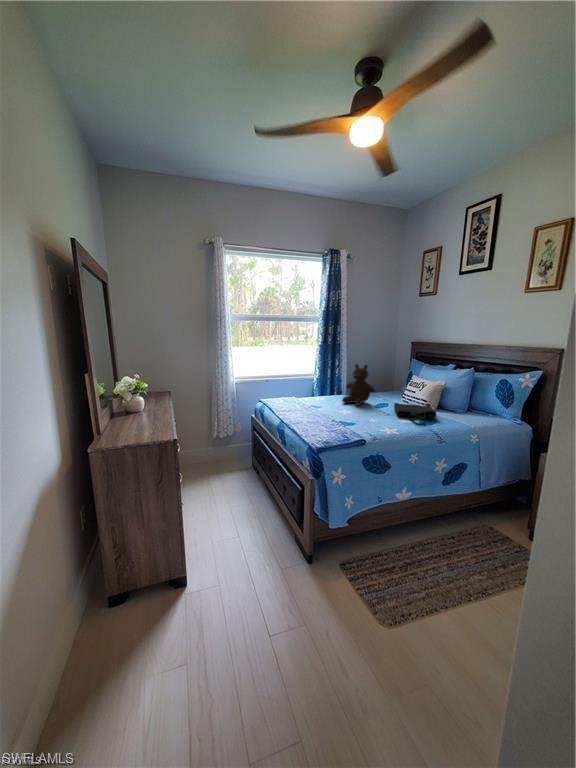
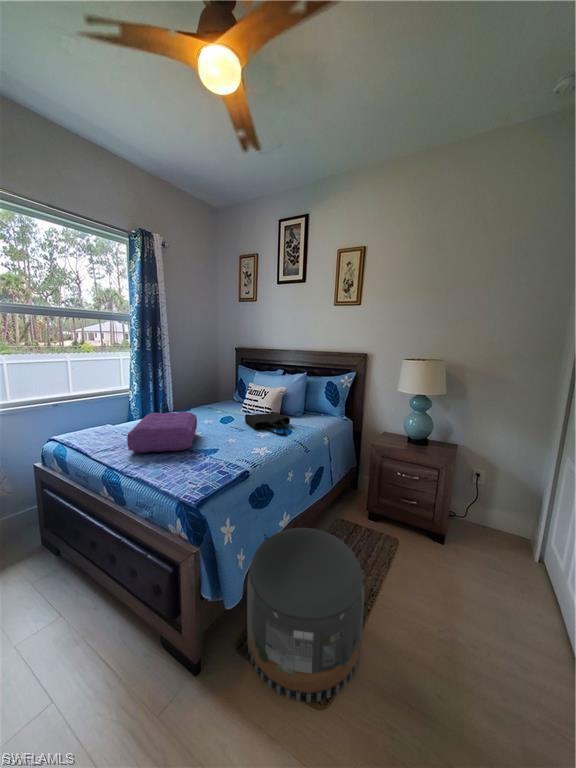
teddy bear: present [342,364,375,406] -> none [182,374,220,424]
pillow: none [295,390,348,419] -> present [127,412,197,453]
pouf: none [344,499,449,632] -> present [247,528,364,702]

